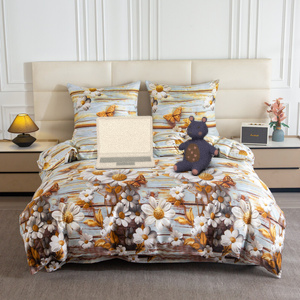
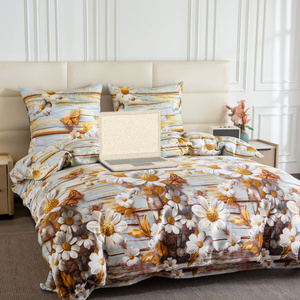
teddy bear: present [173,116,218,175] -> none [202,105,252,170]

